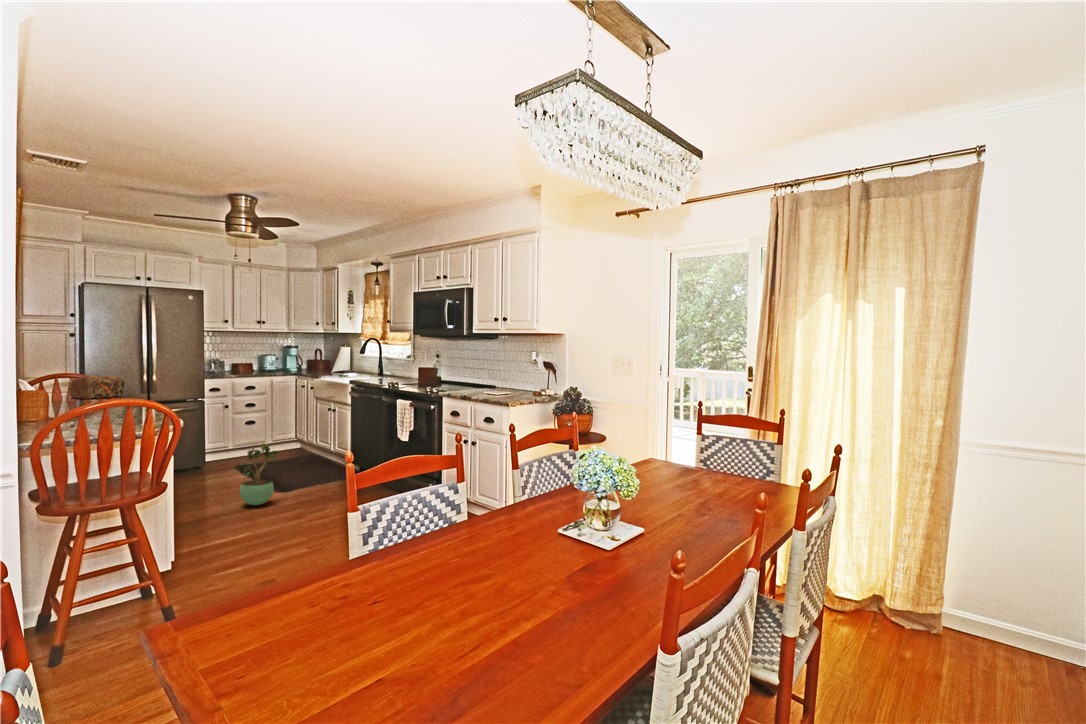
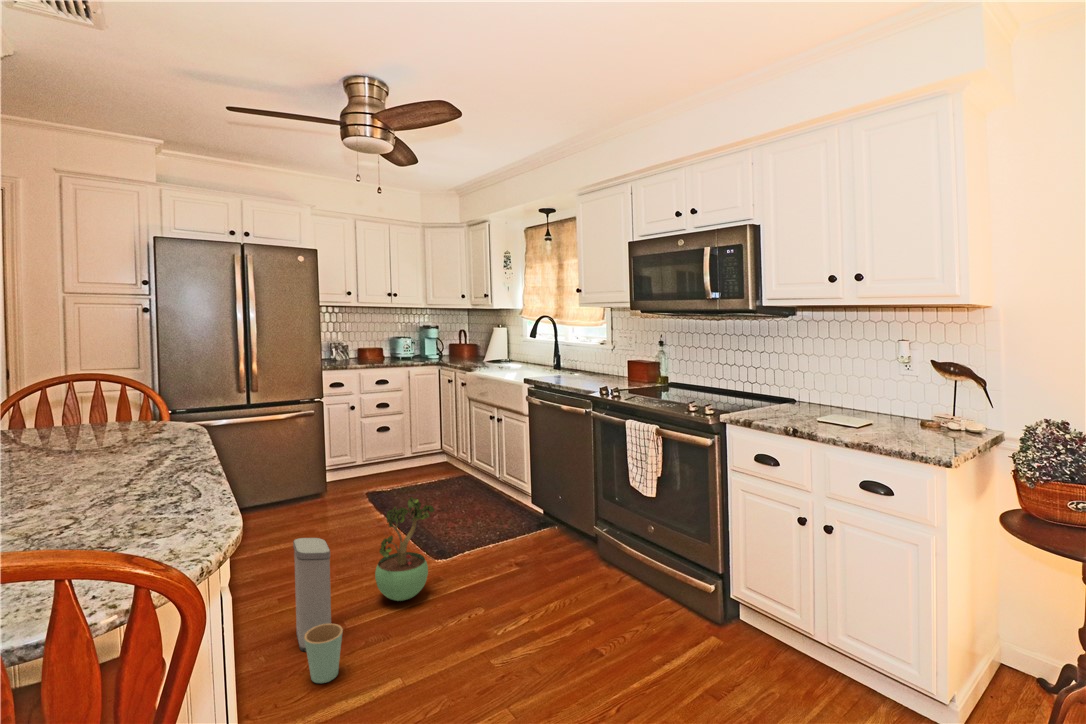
bread loaf: present [69,376,125,399] -> none [57,396,169,449]
trash can: none [190,462,219,530] -> present [293,538,343,683]

